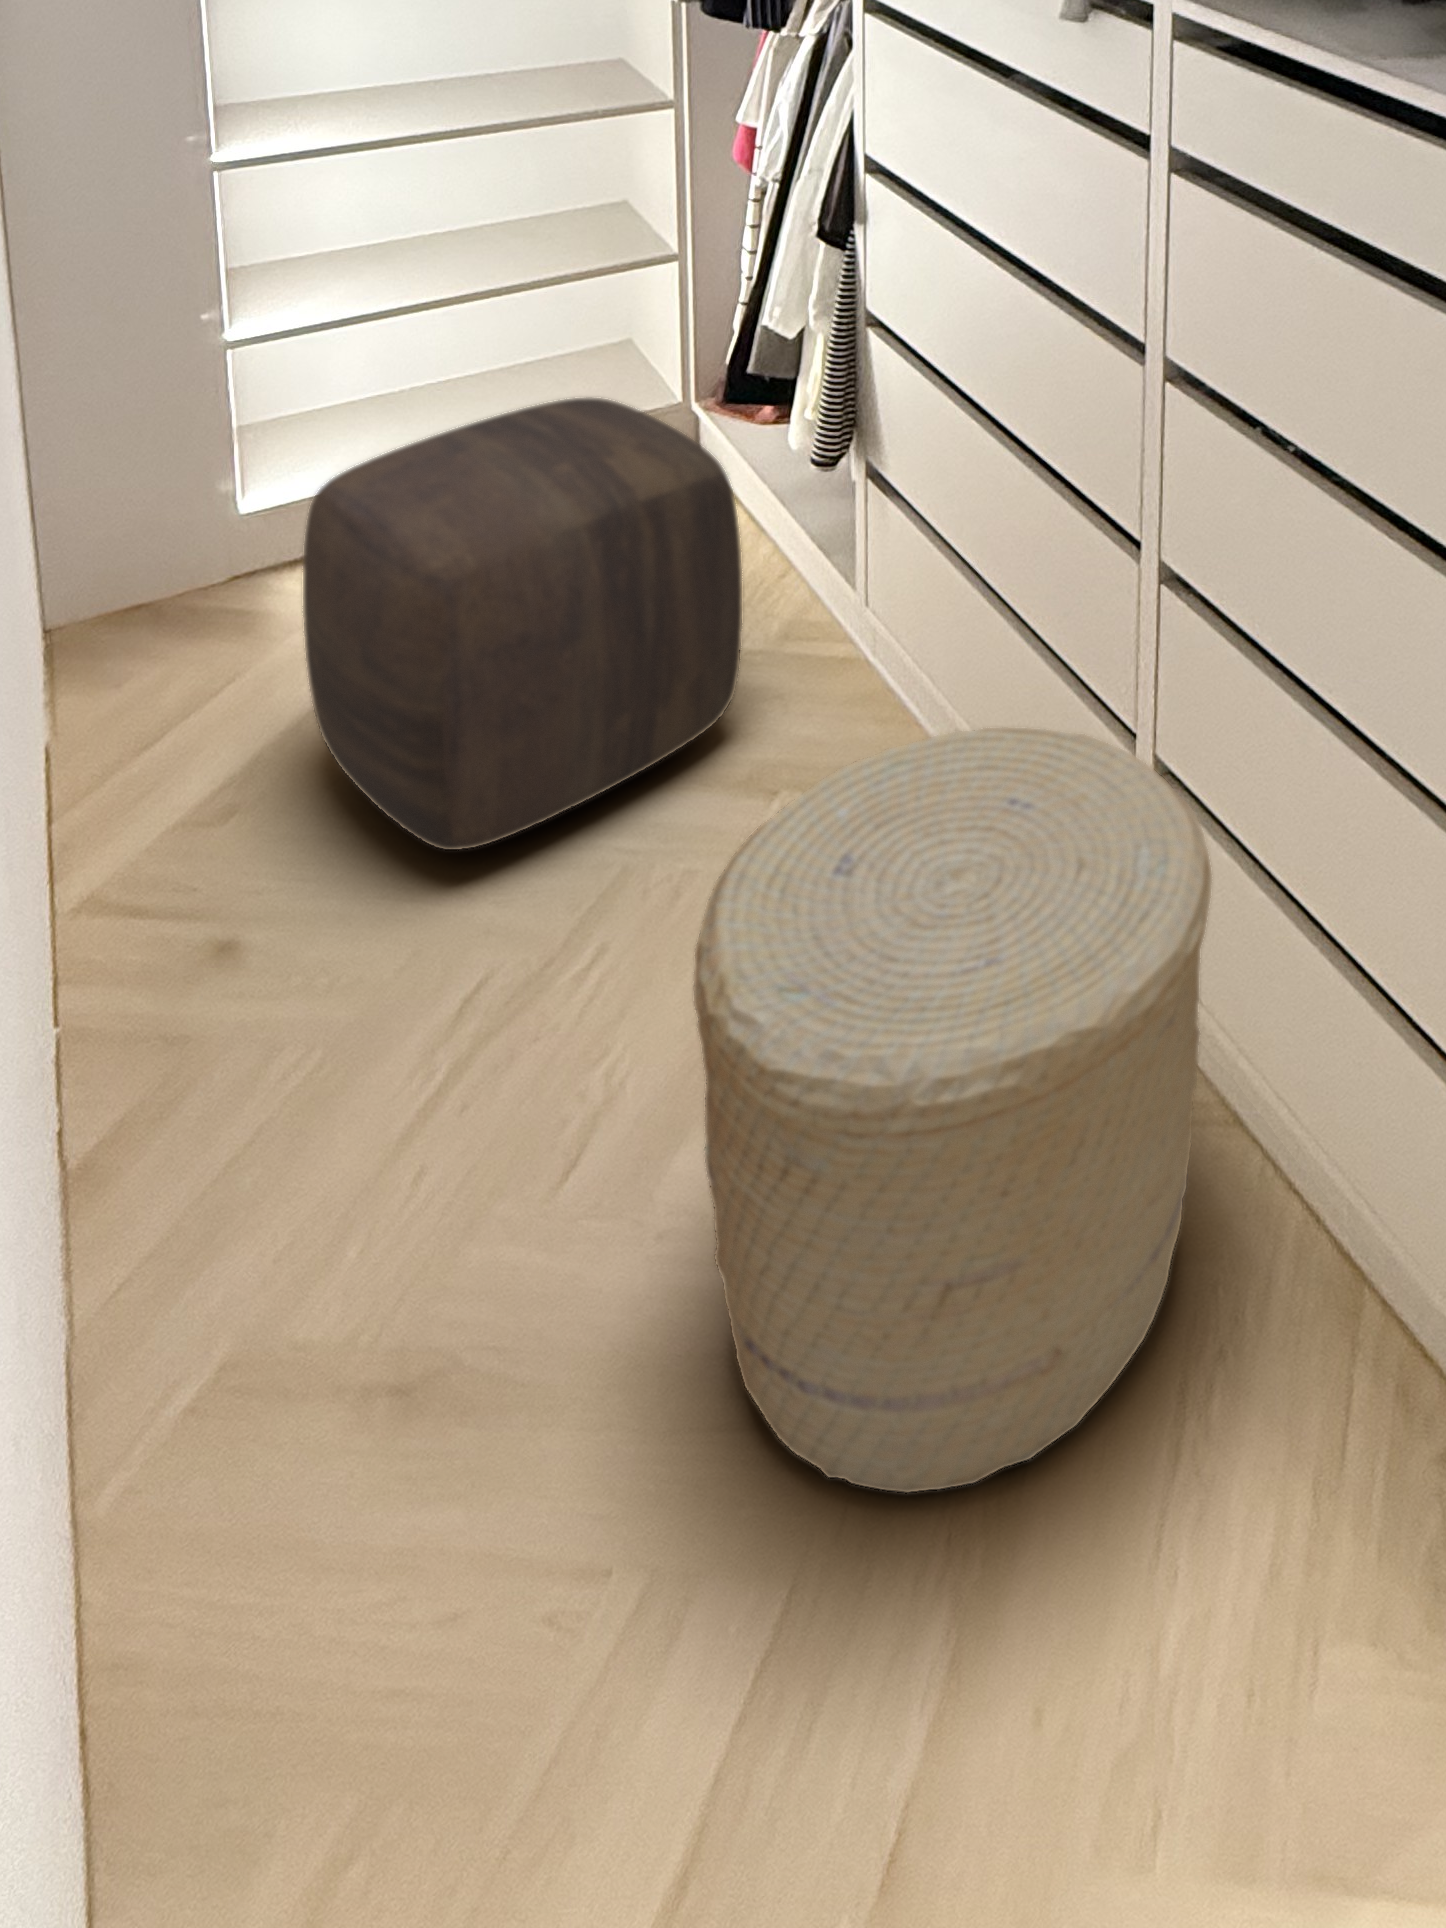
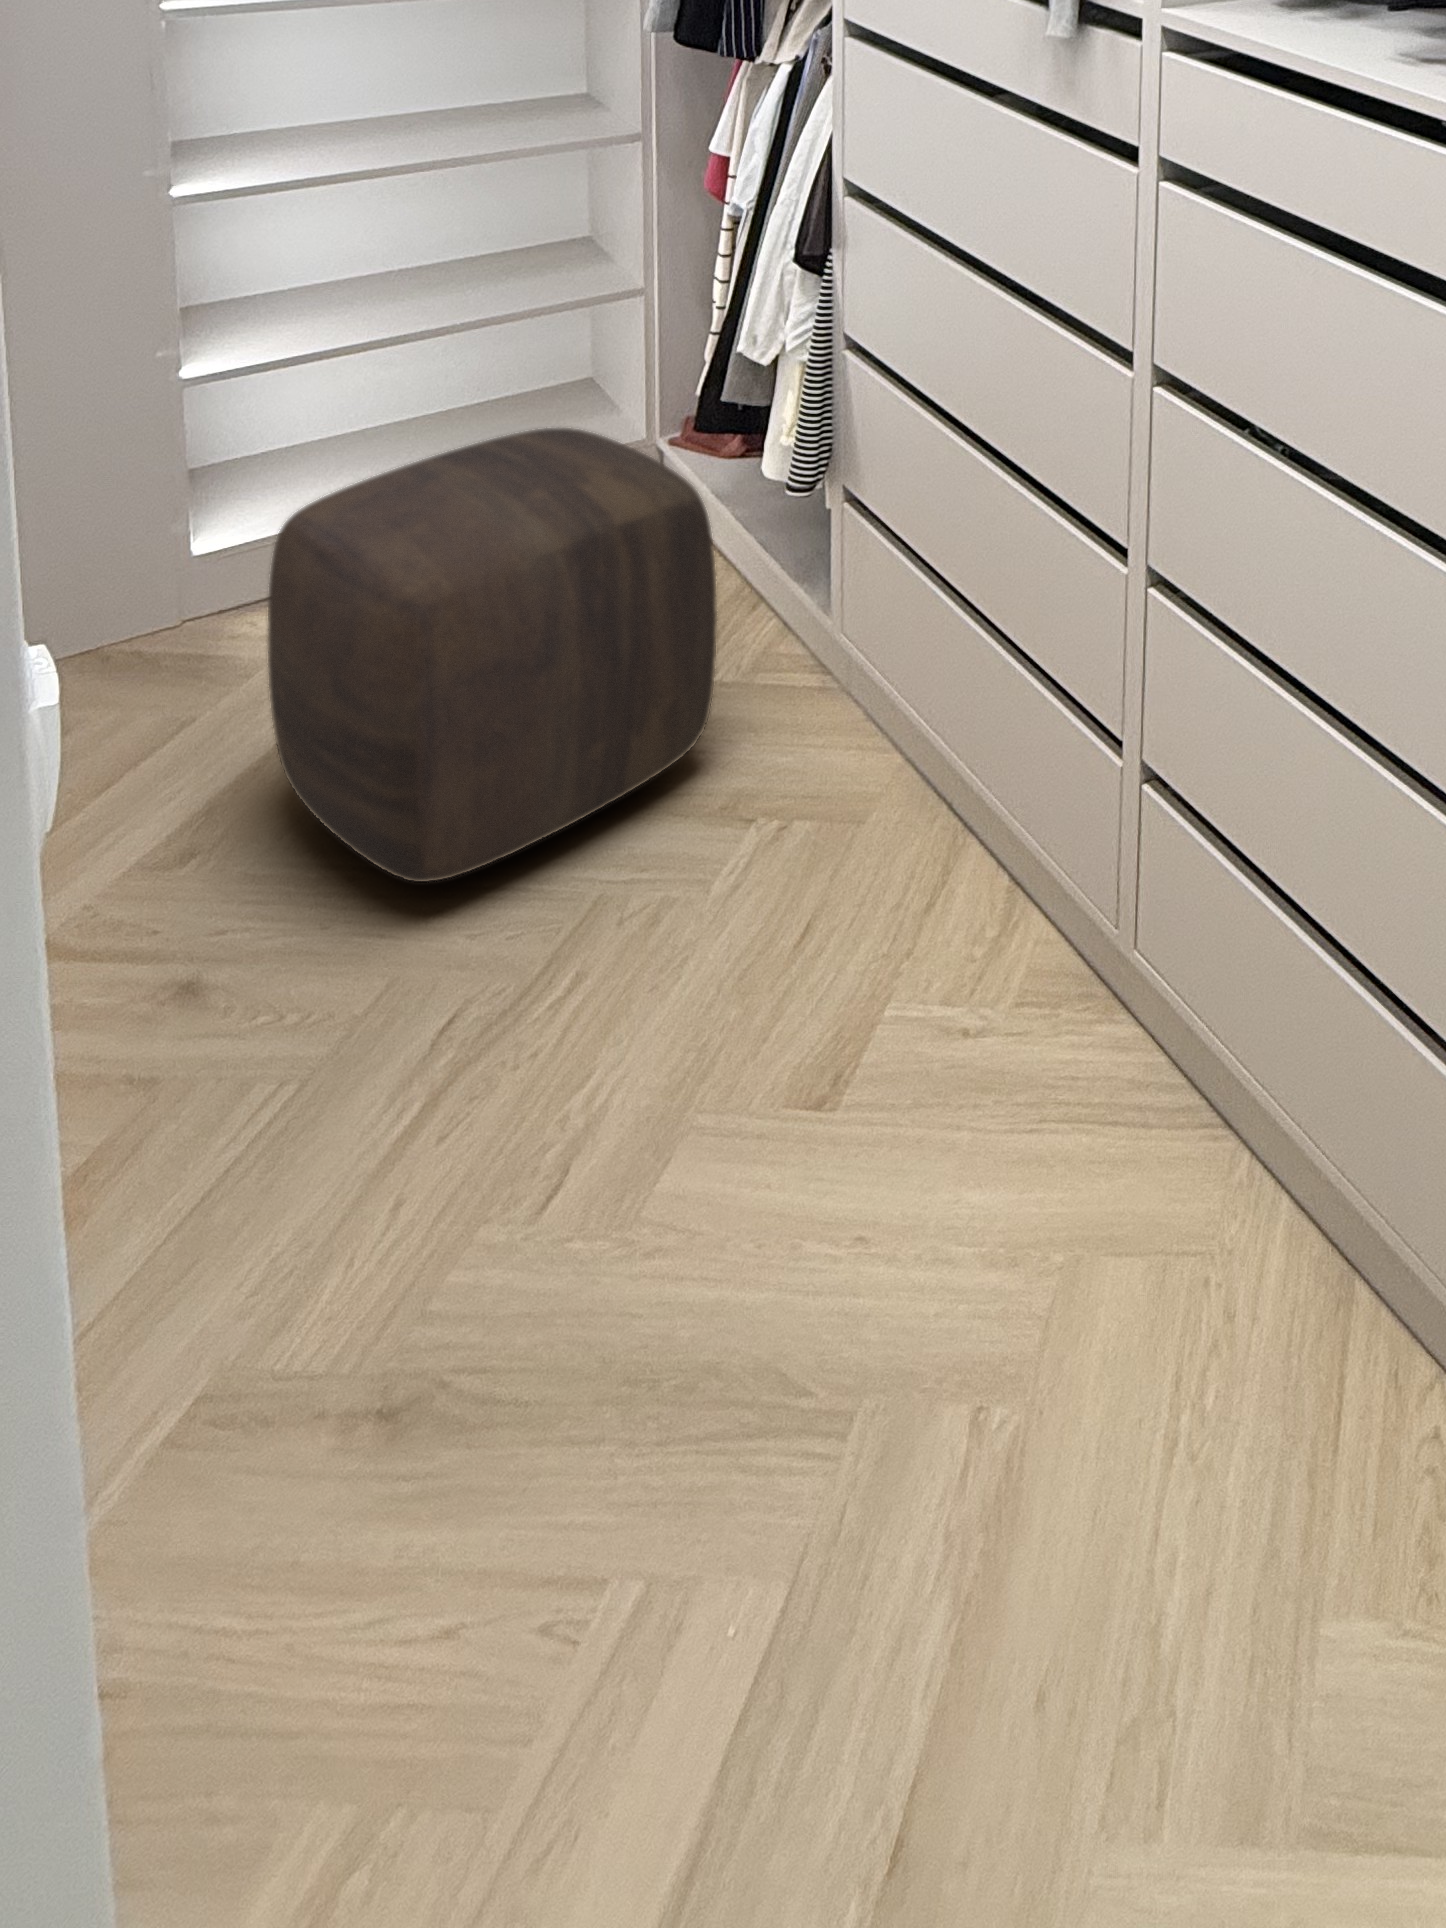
woven basket: present [694,728,1212,1493] -> none [691,733,1203,1487]

